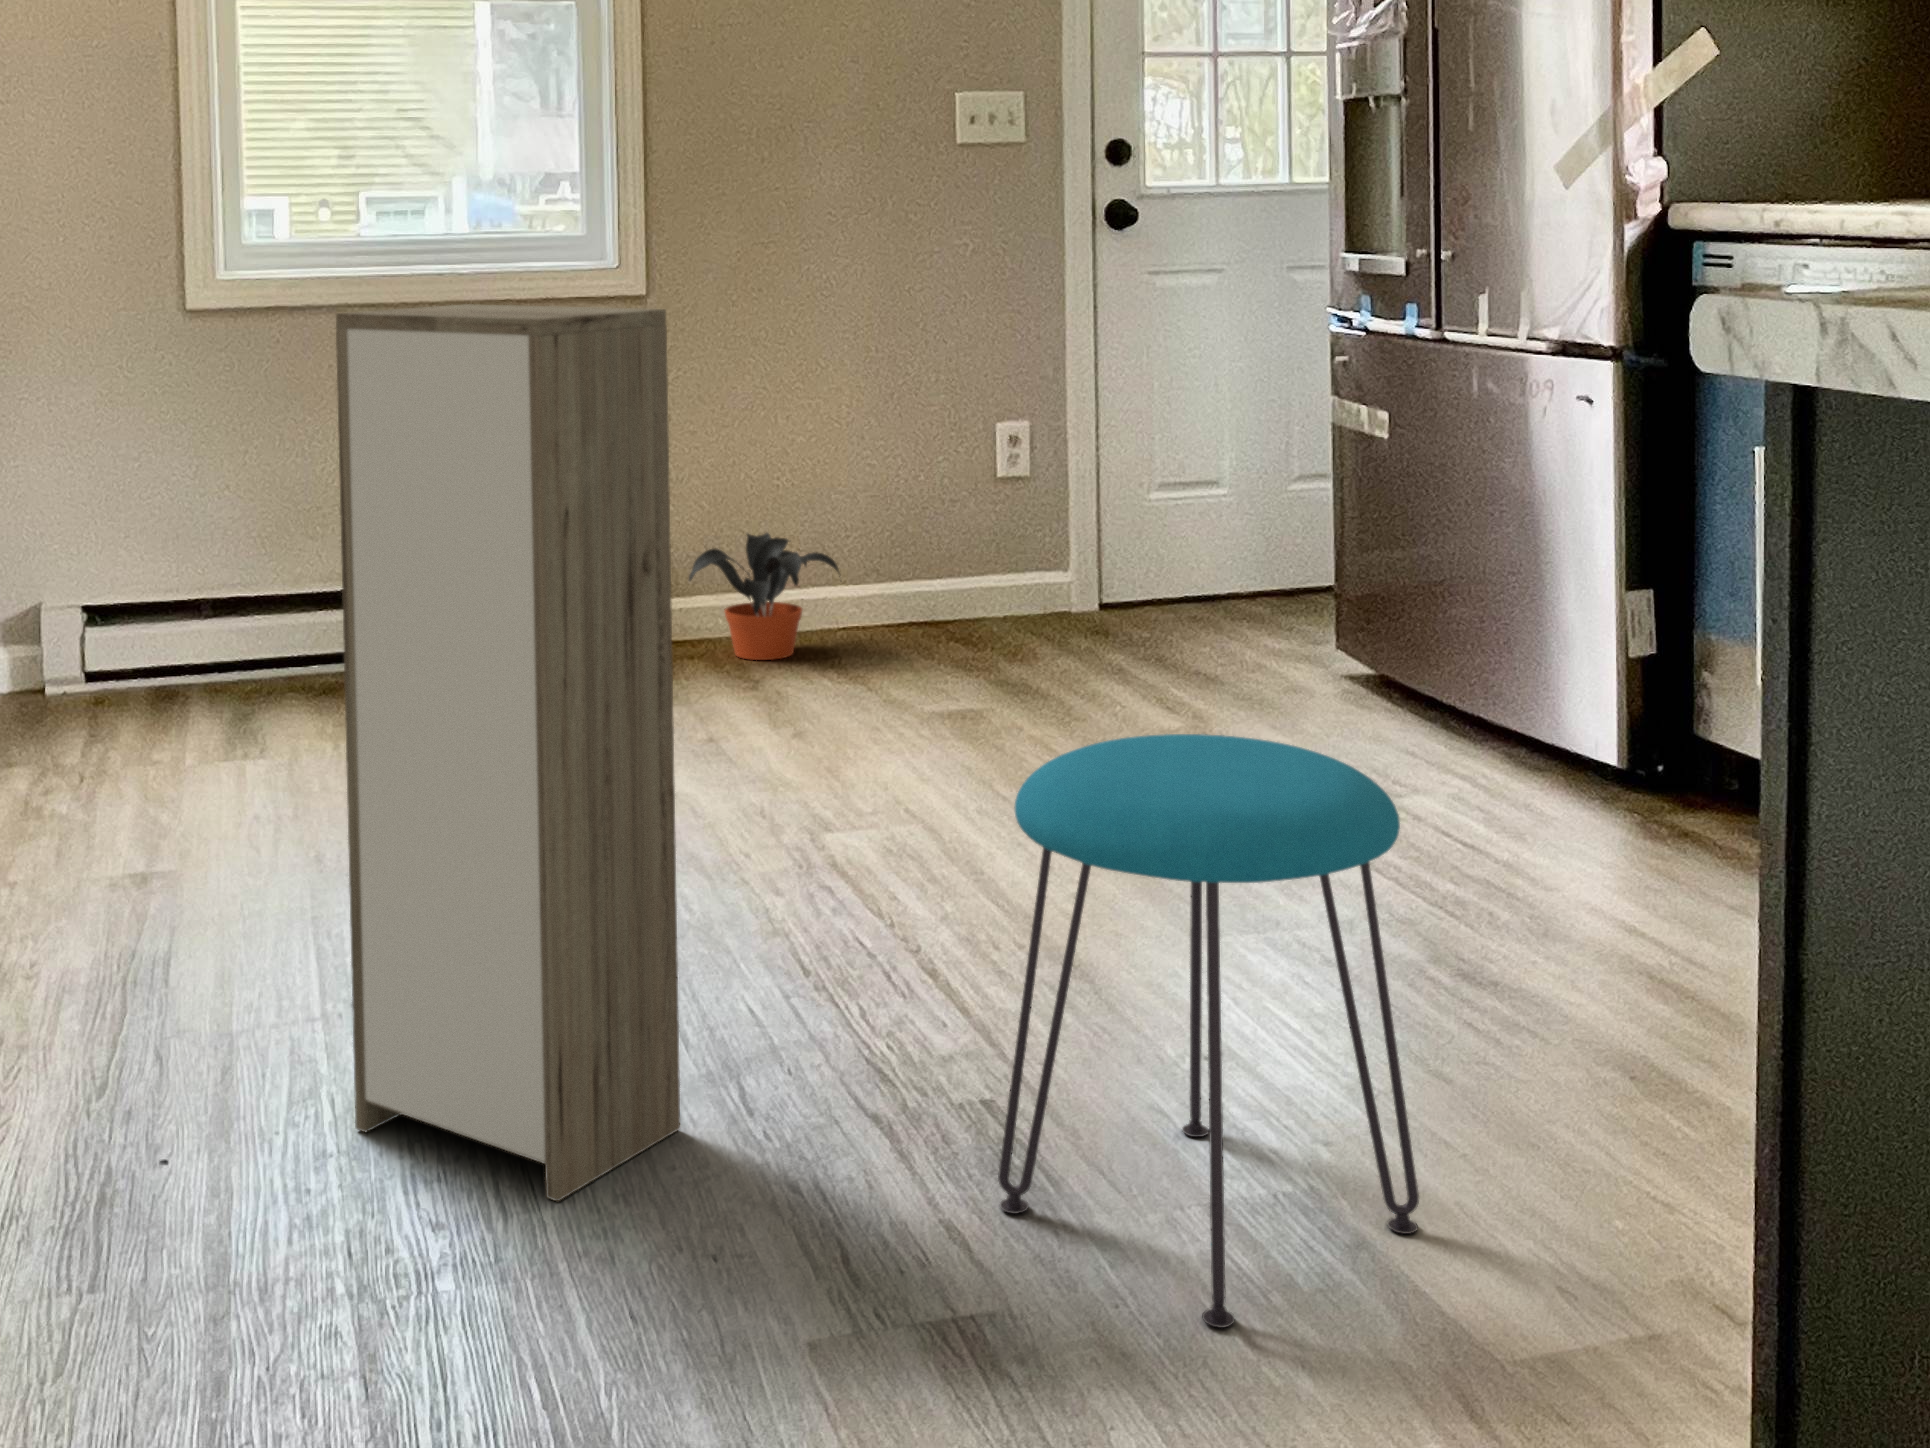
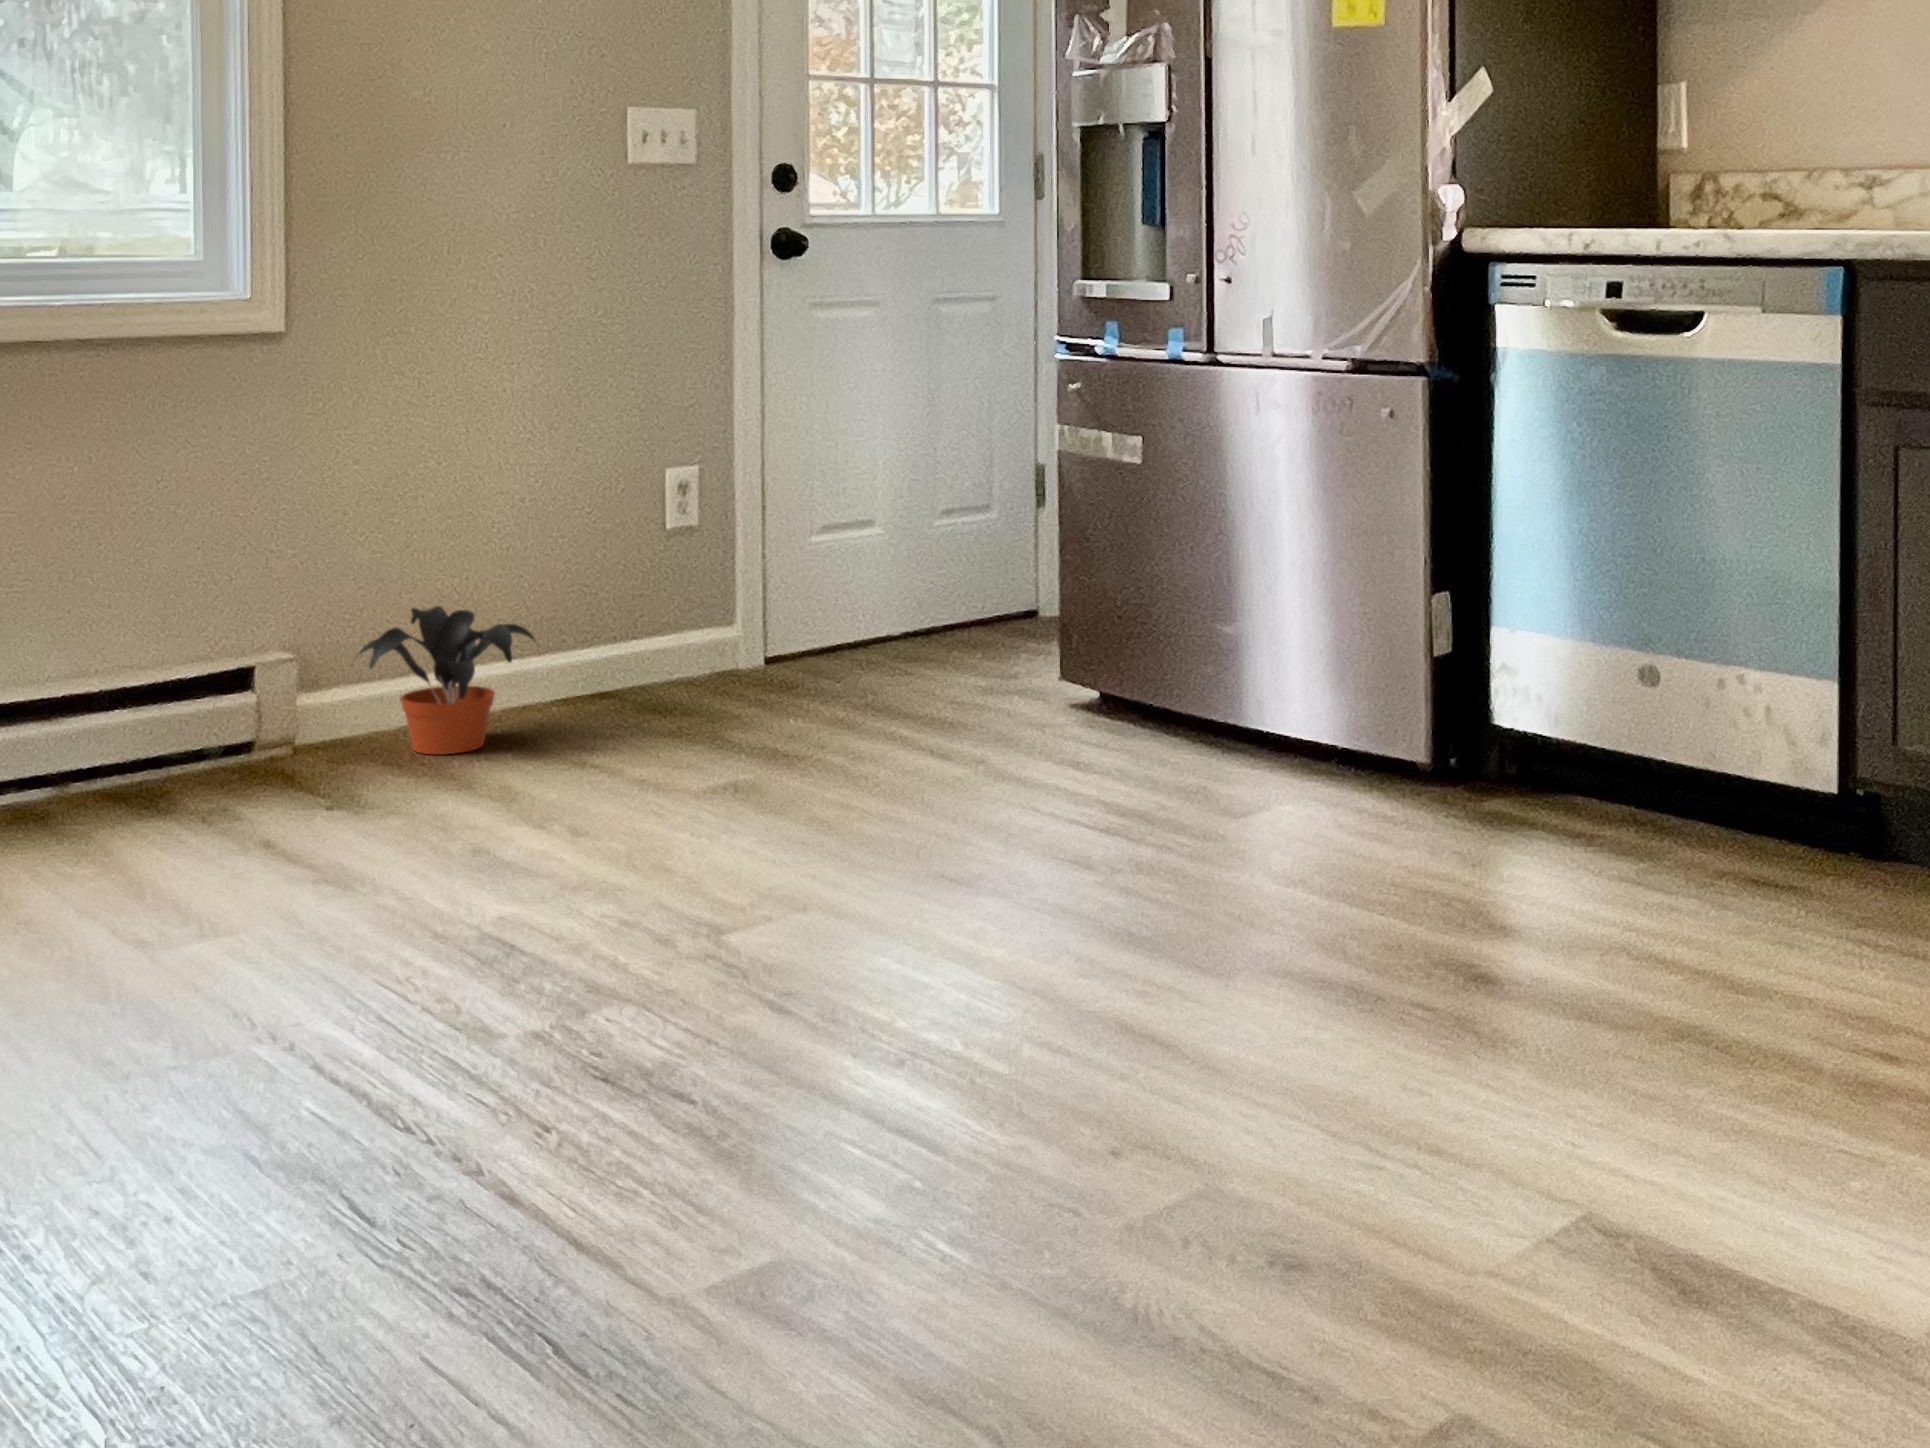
storage cabinet: present [336,304,680,1201] -> none [555,309,950,1388]
stool: present [998,734,1419,1328] -> none [1352,740,1747,1336]

